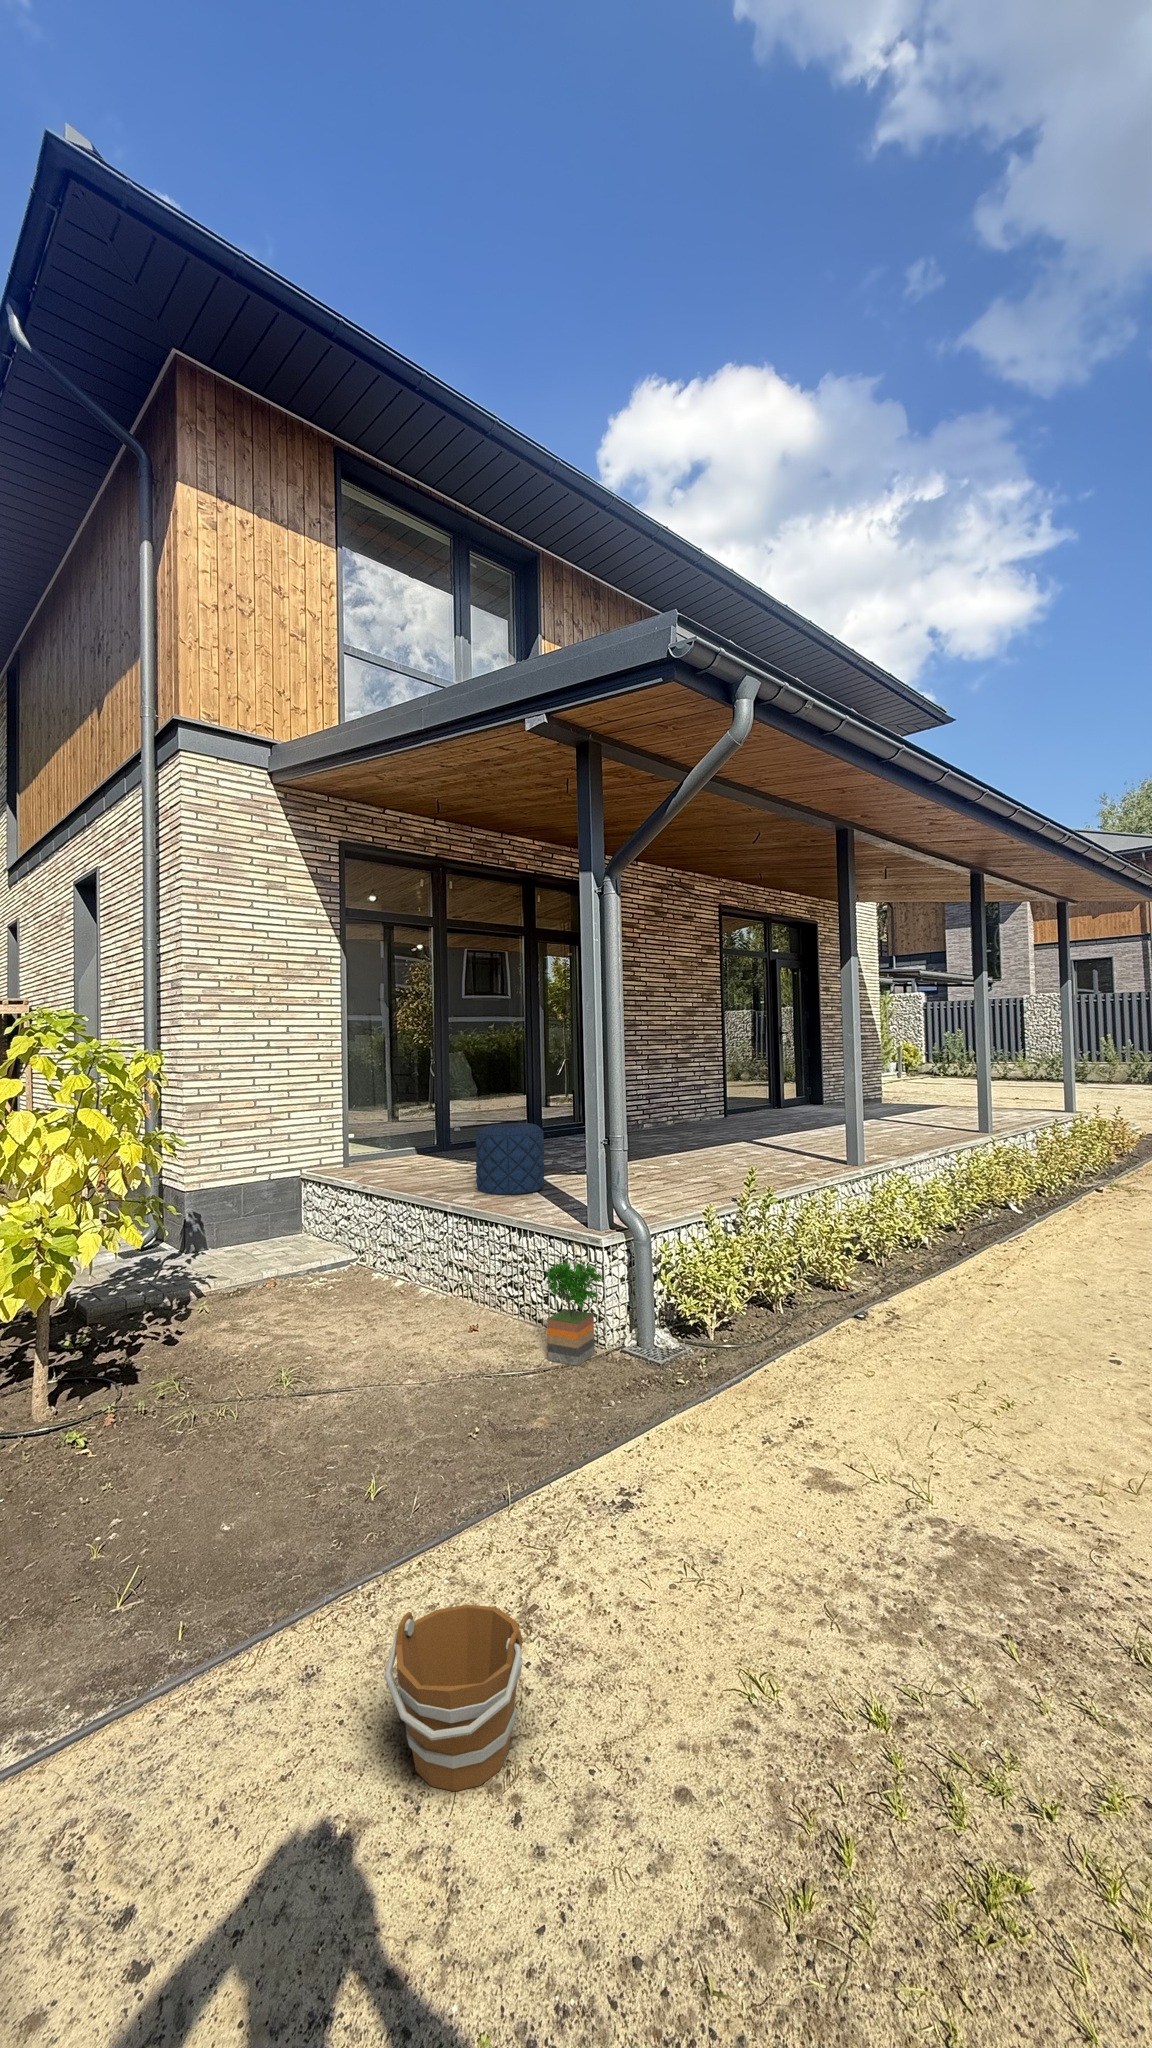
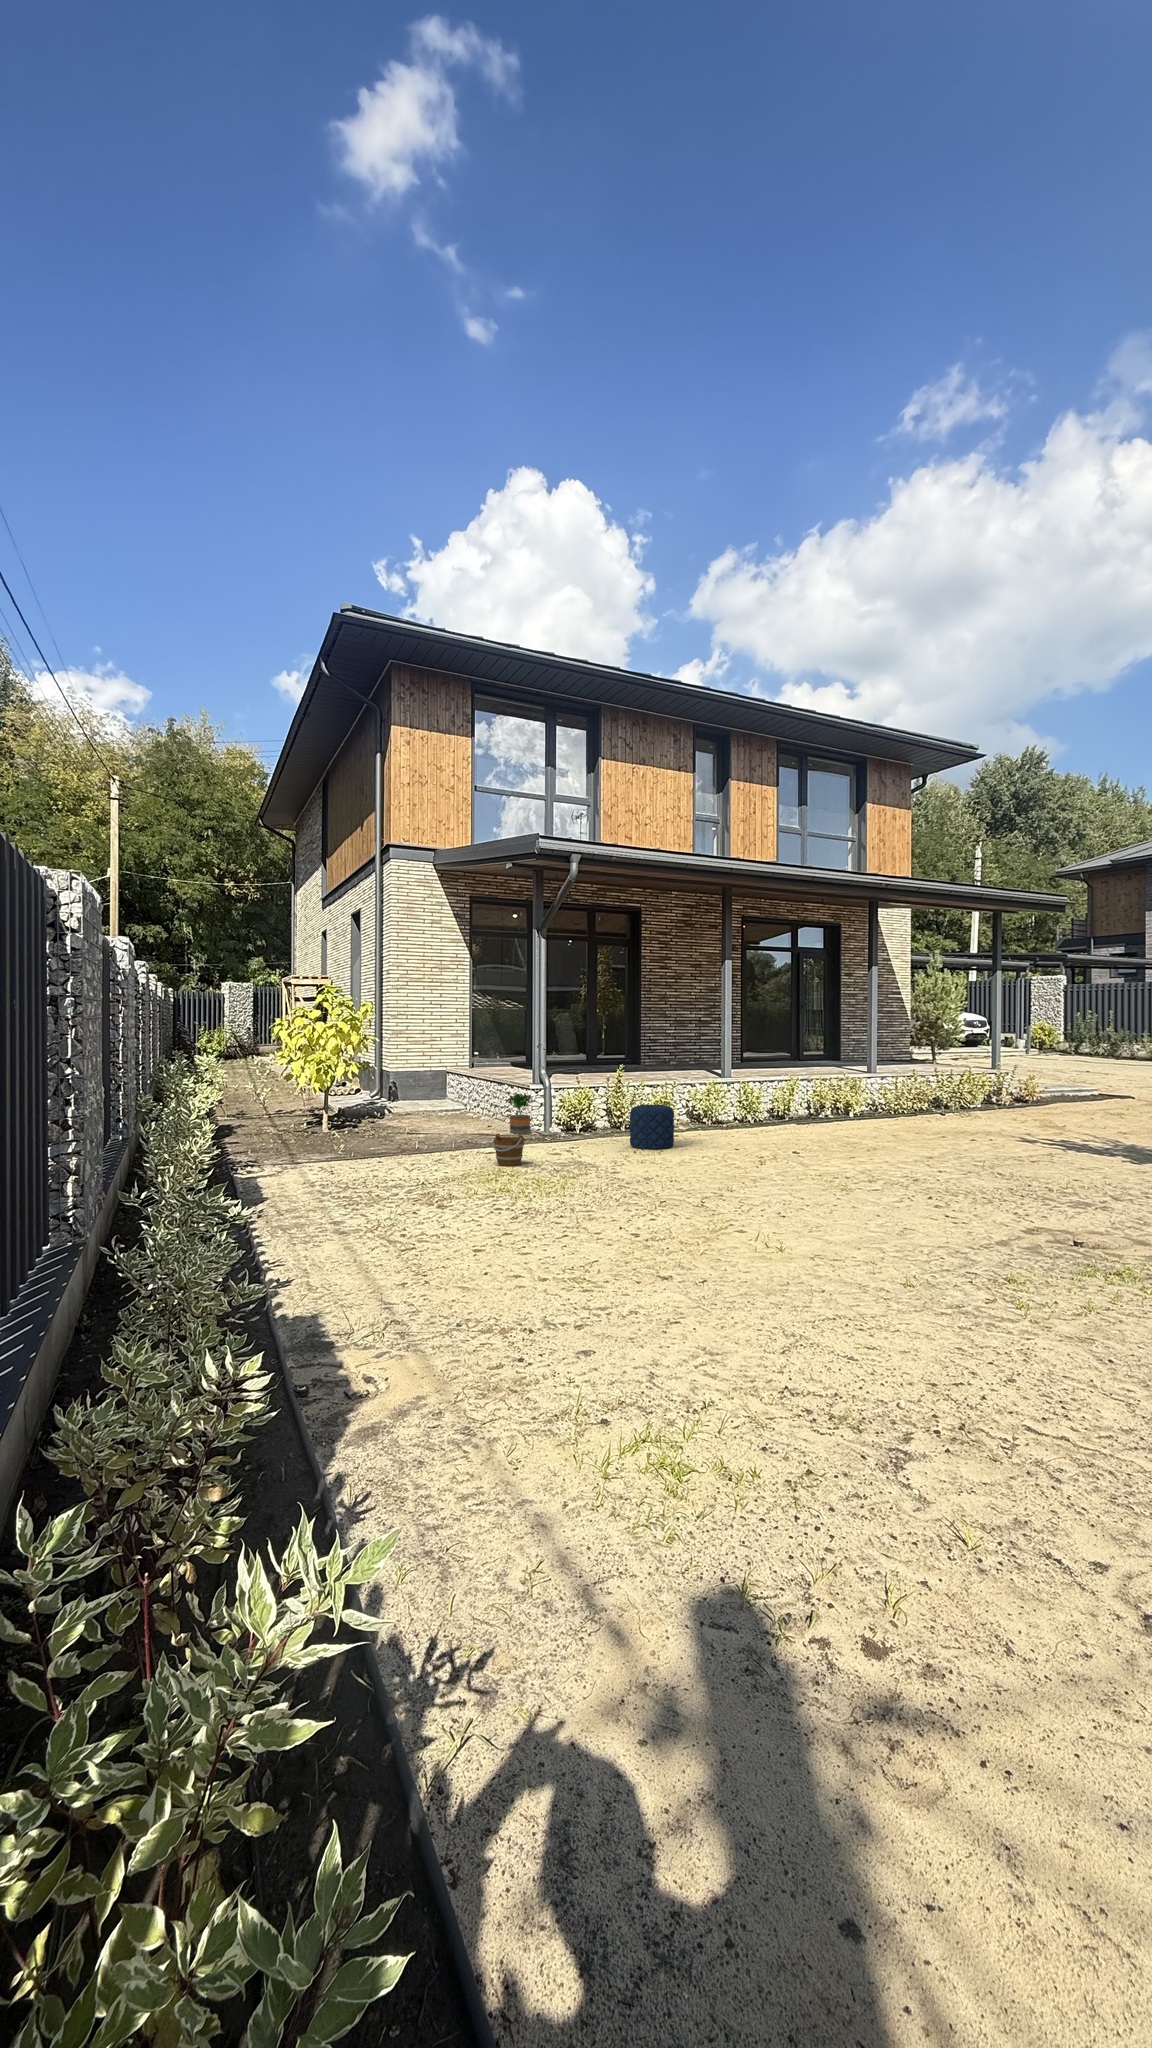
pouf: present [476,1123,545,1195] -> present [630,1105,674,1149]
bucket: present [384,1604,523,1791] -> present [492,1133,524,1166]

